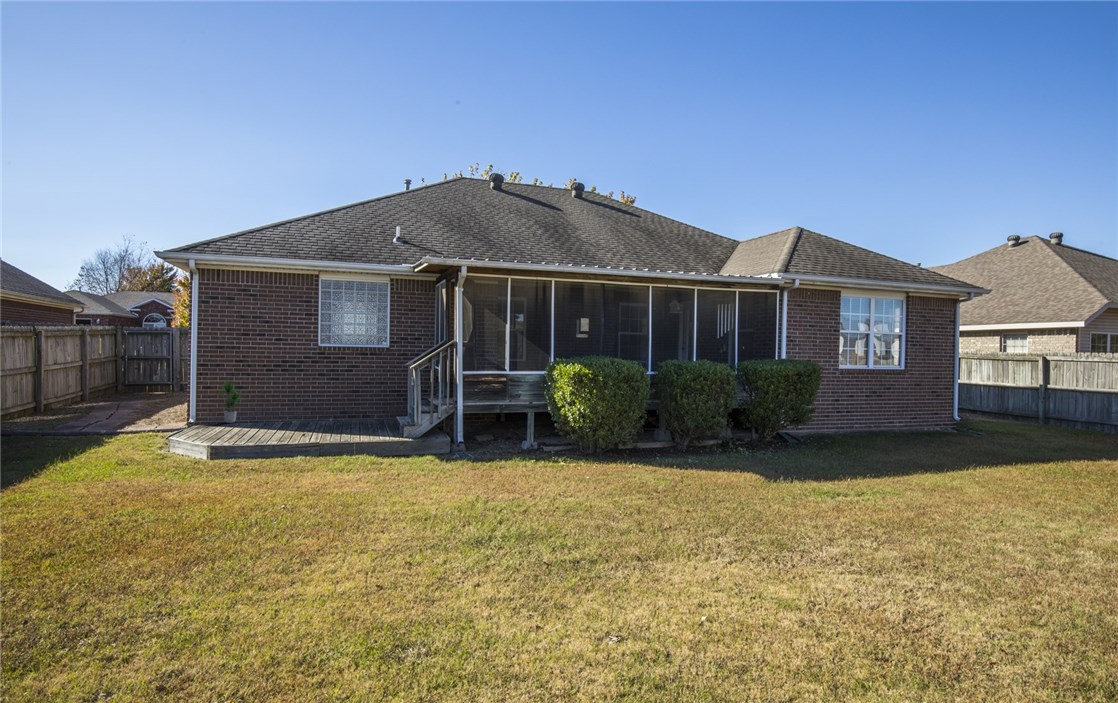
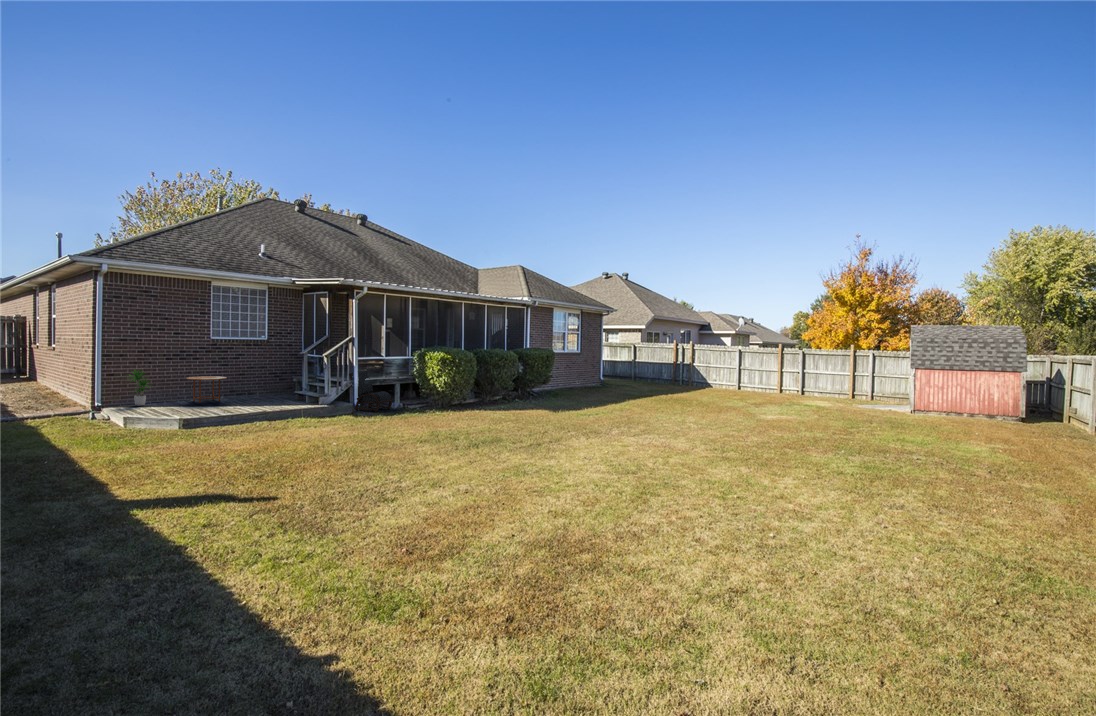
side table: none [277,391,323,424] -> present [186,376,227,403]
lounge chair: none [453,391,508,453] -> present [349,371,392,412]

